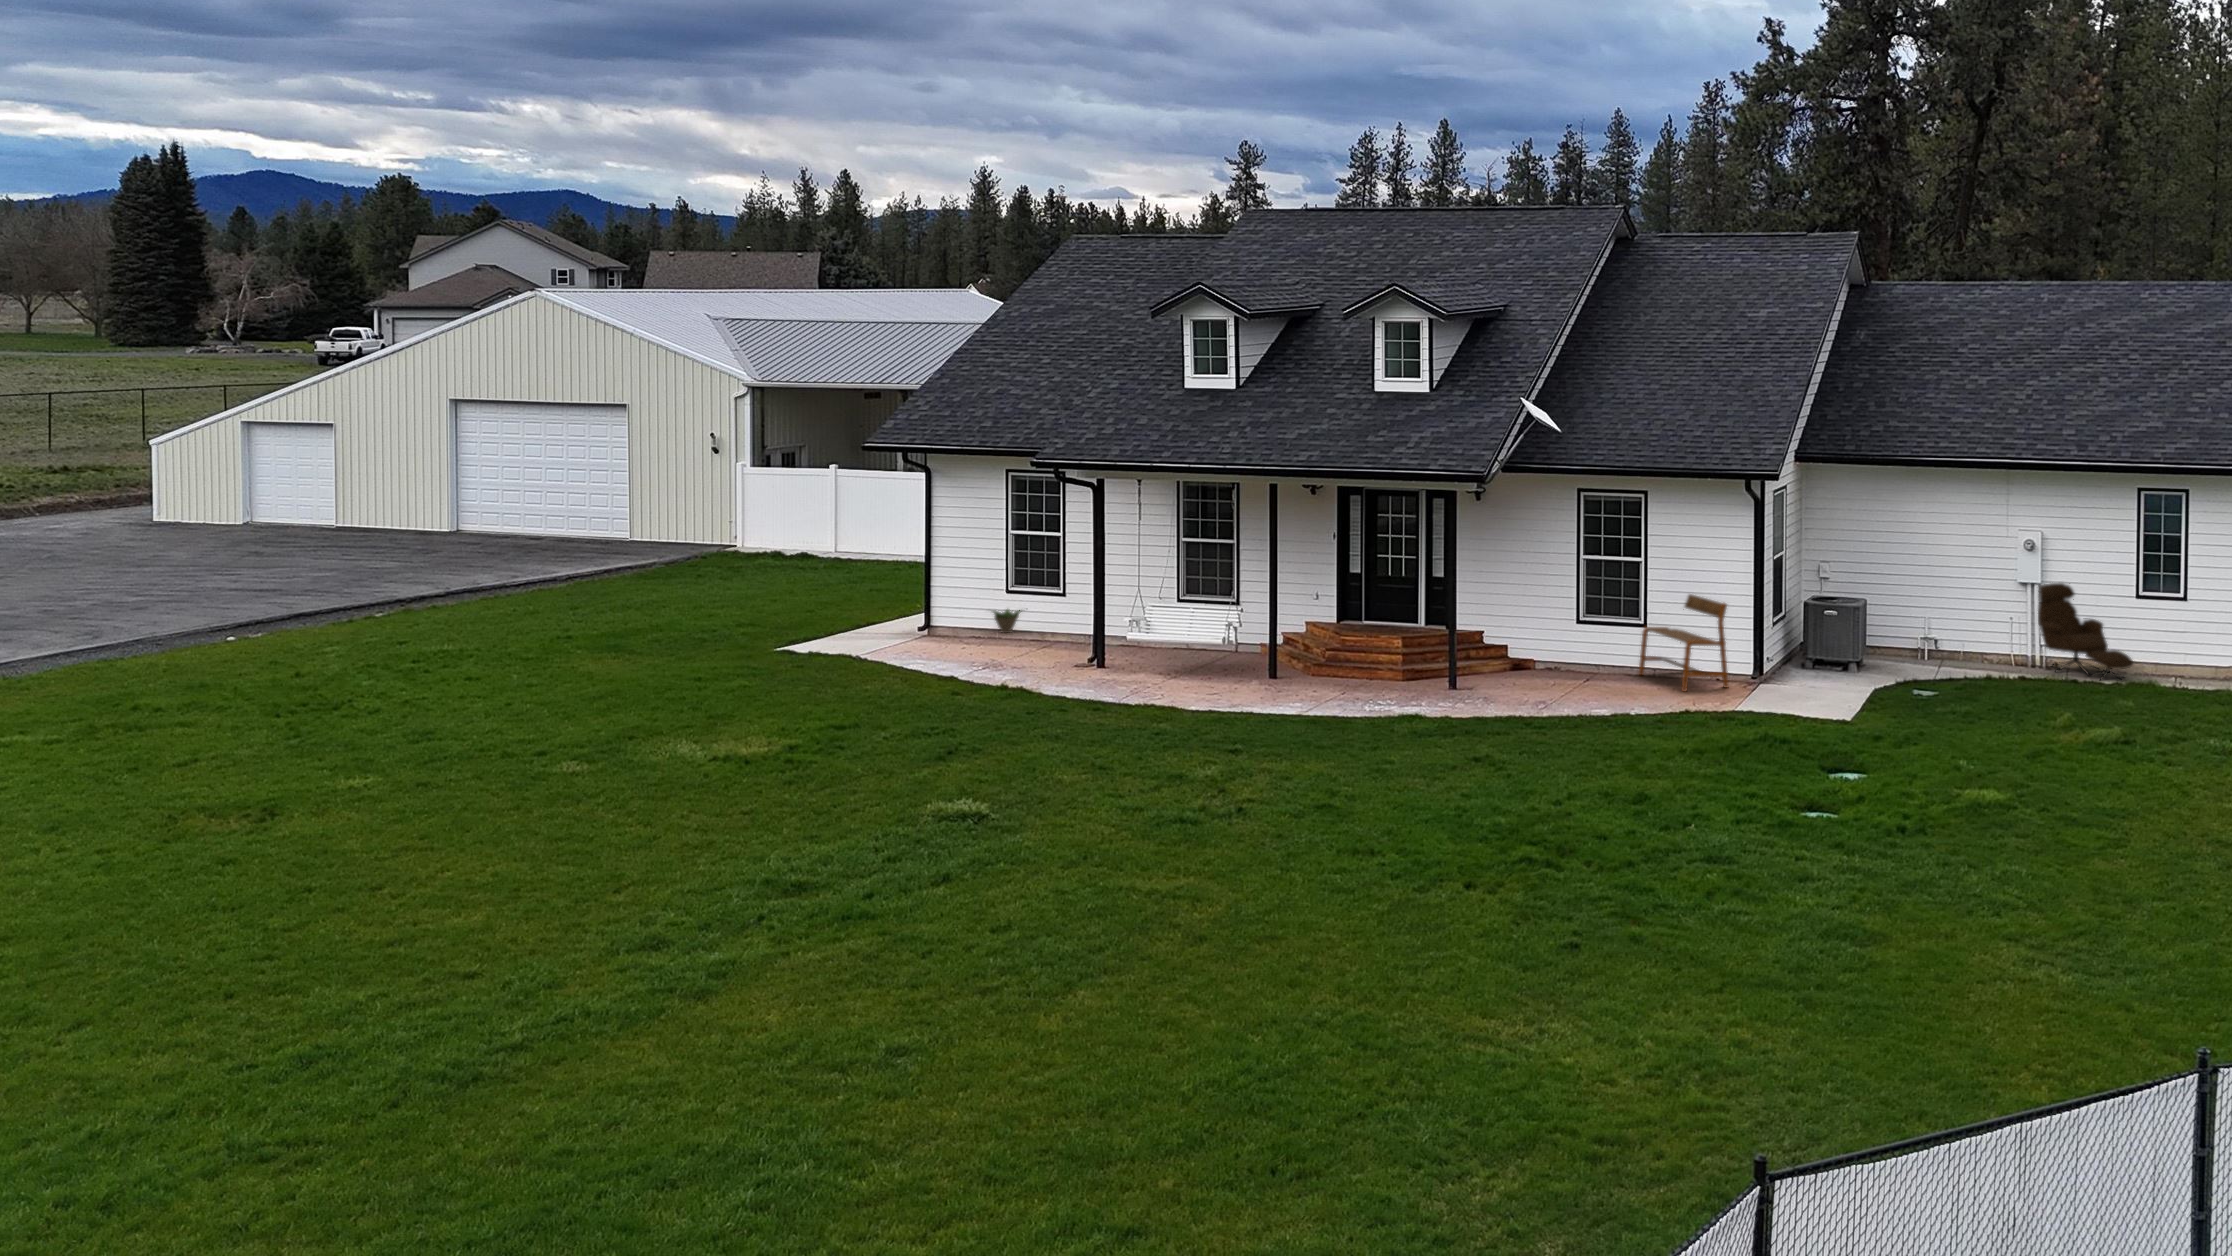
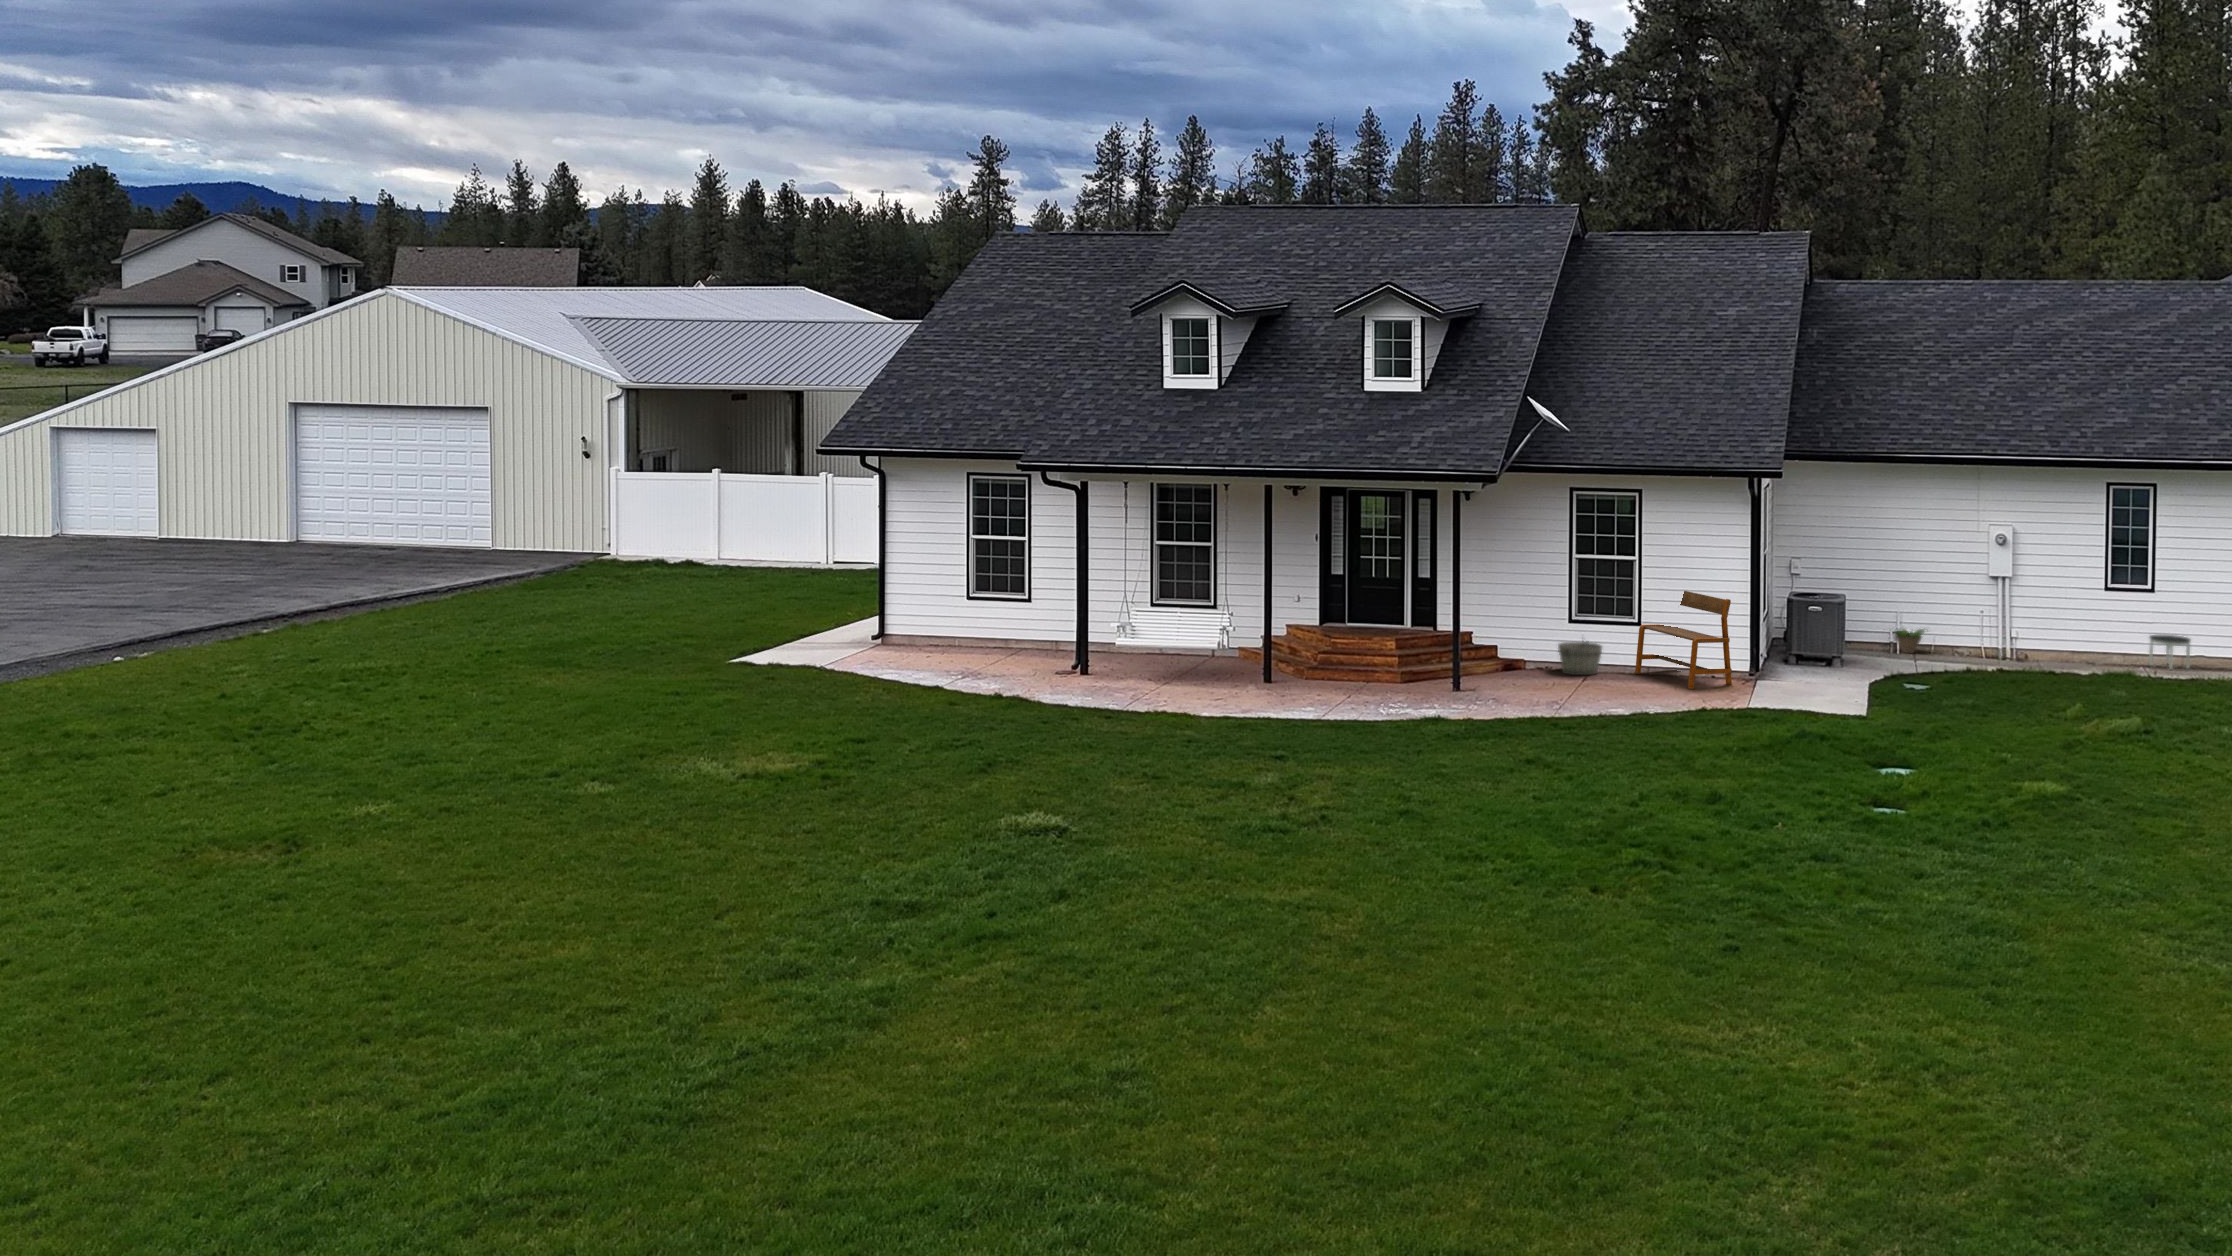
lounge chair: present [2038,583,2133,678] -> none [2014,575,2112,671]
decorative plant: present [993,609,1022,633] -> present [1894,629,1925,653]
wooden bucket: none [1562,636,1606,676] -> present [1558,641,1602,675]
round table: none [2176,645,2219,682] -> present [2149,635,2190,669]

